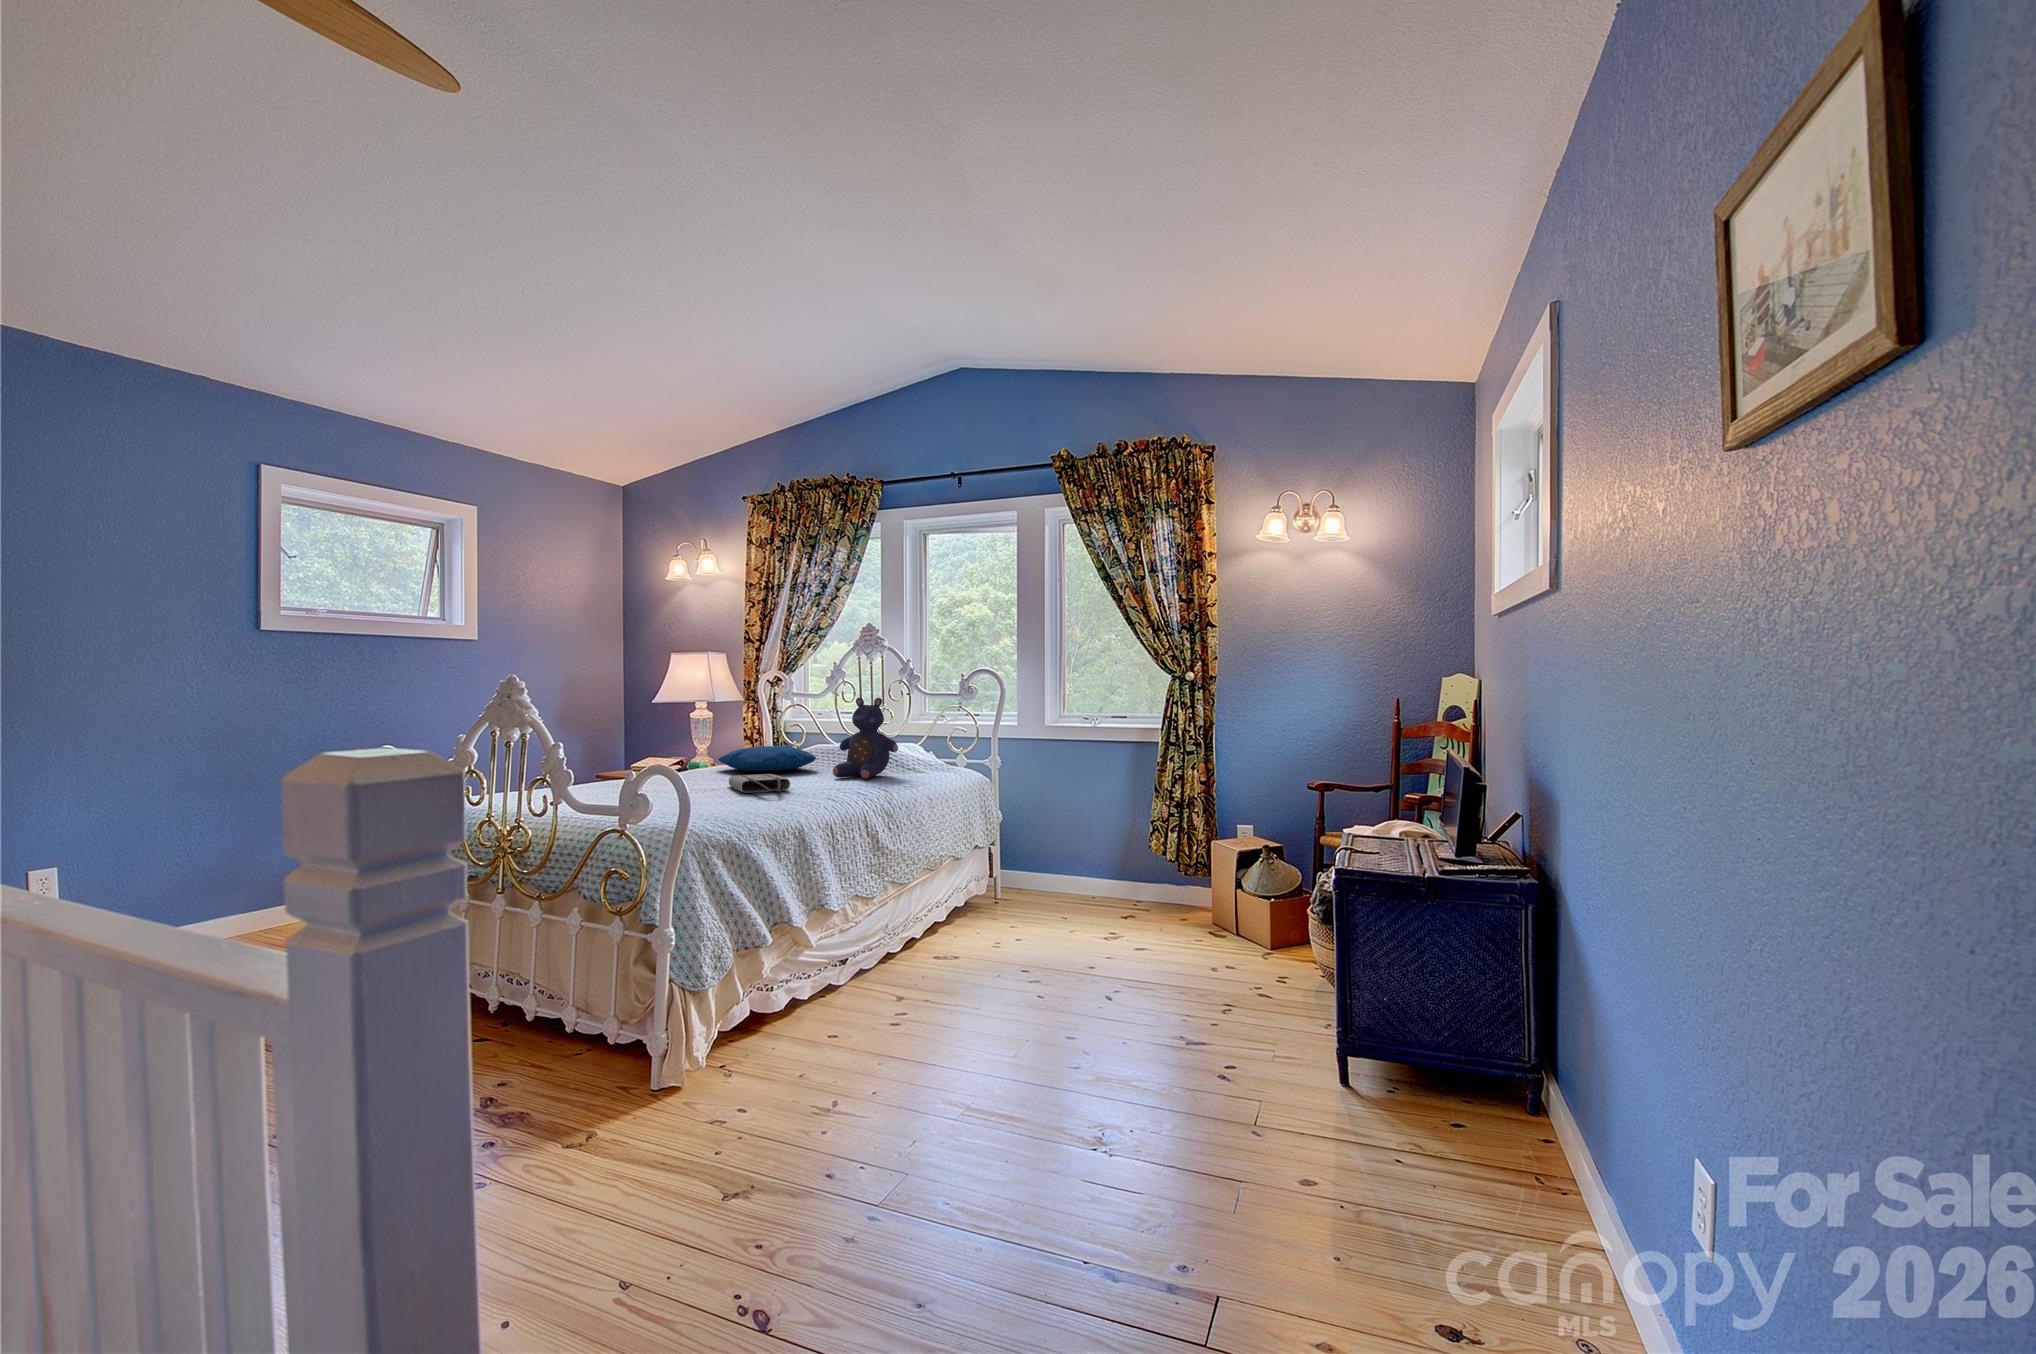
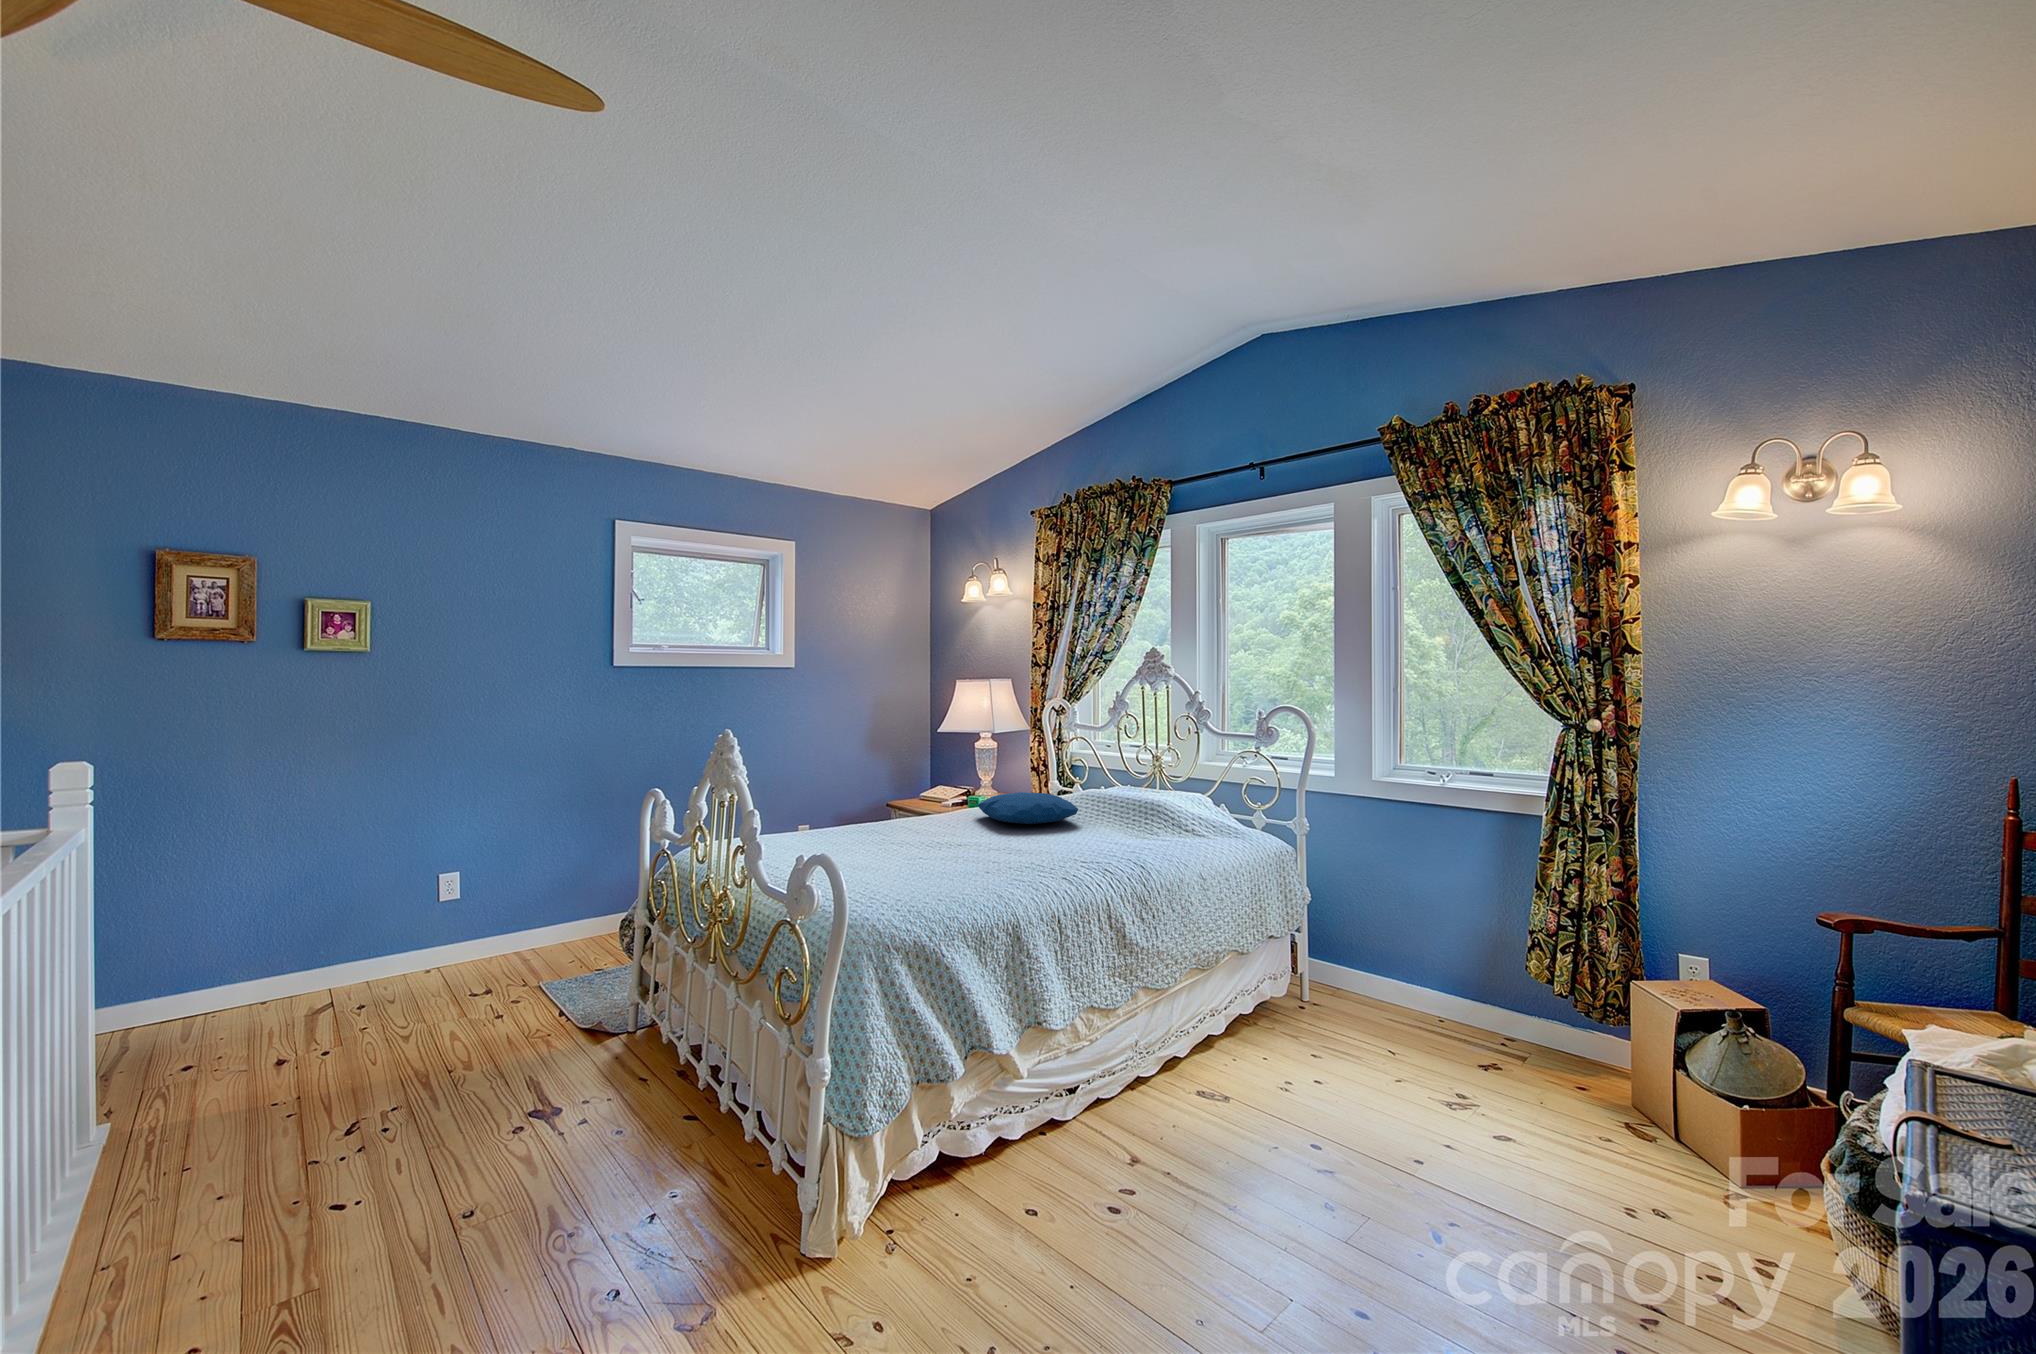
teddy bear: present [833,698,898,779] -> none [1087,745,1165,846]
tote bag: present [729,774,790,794] -> none [965,836,1024,868]

